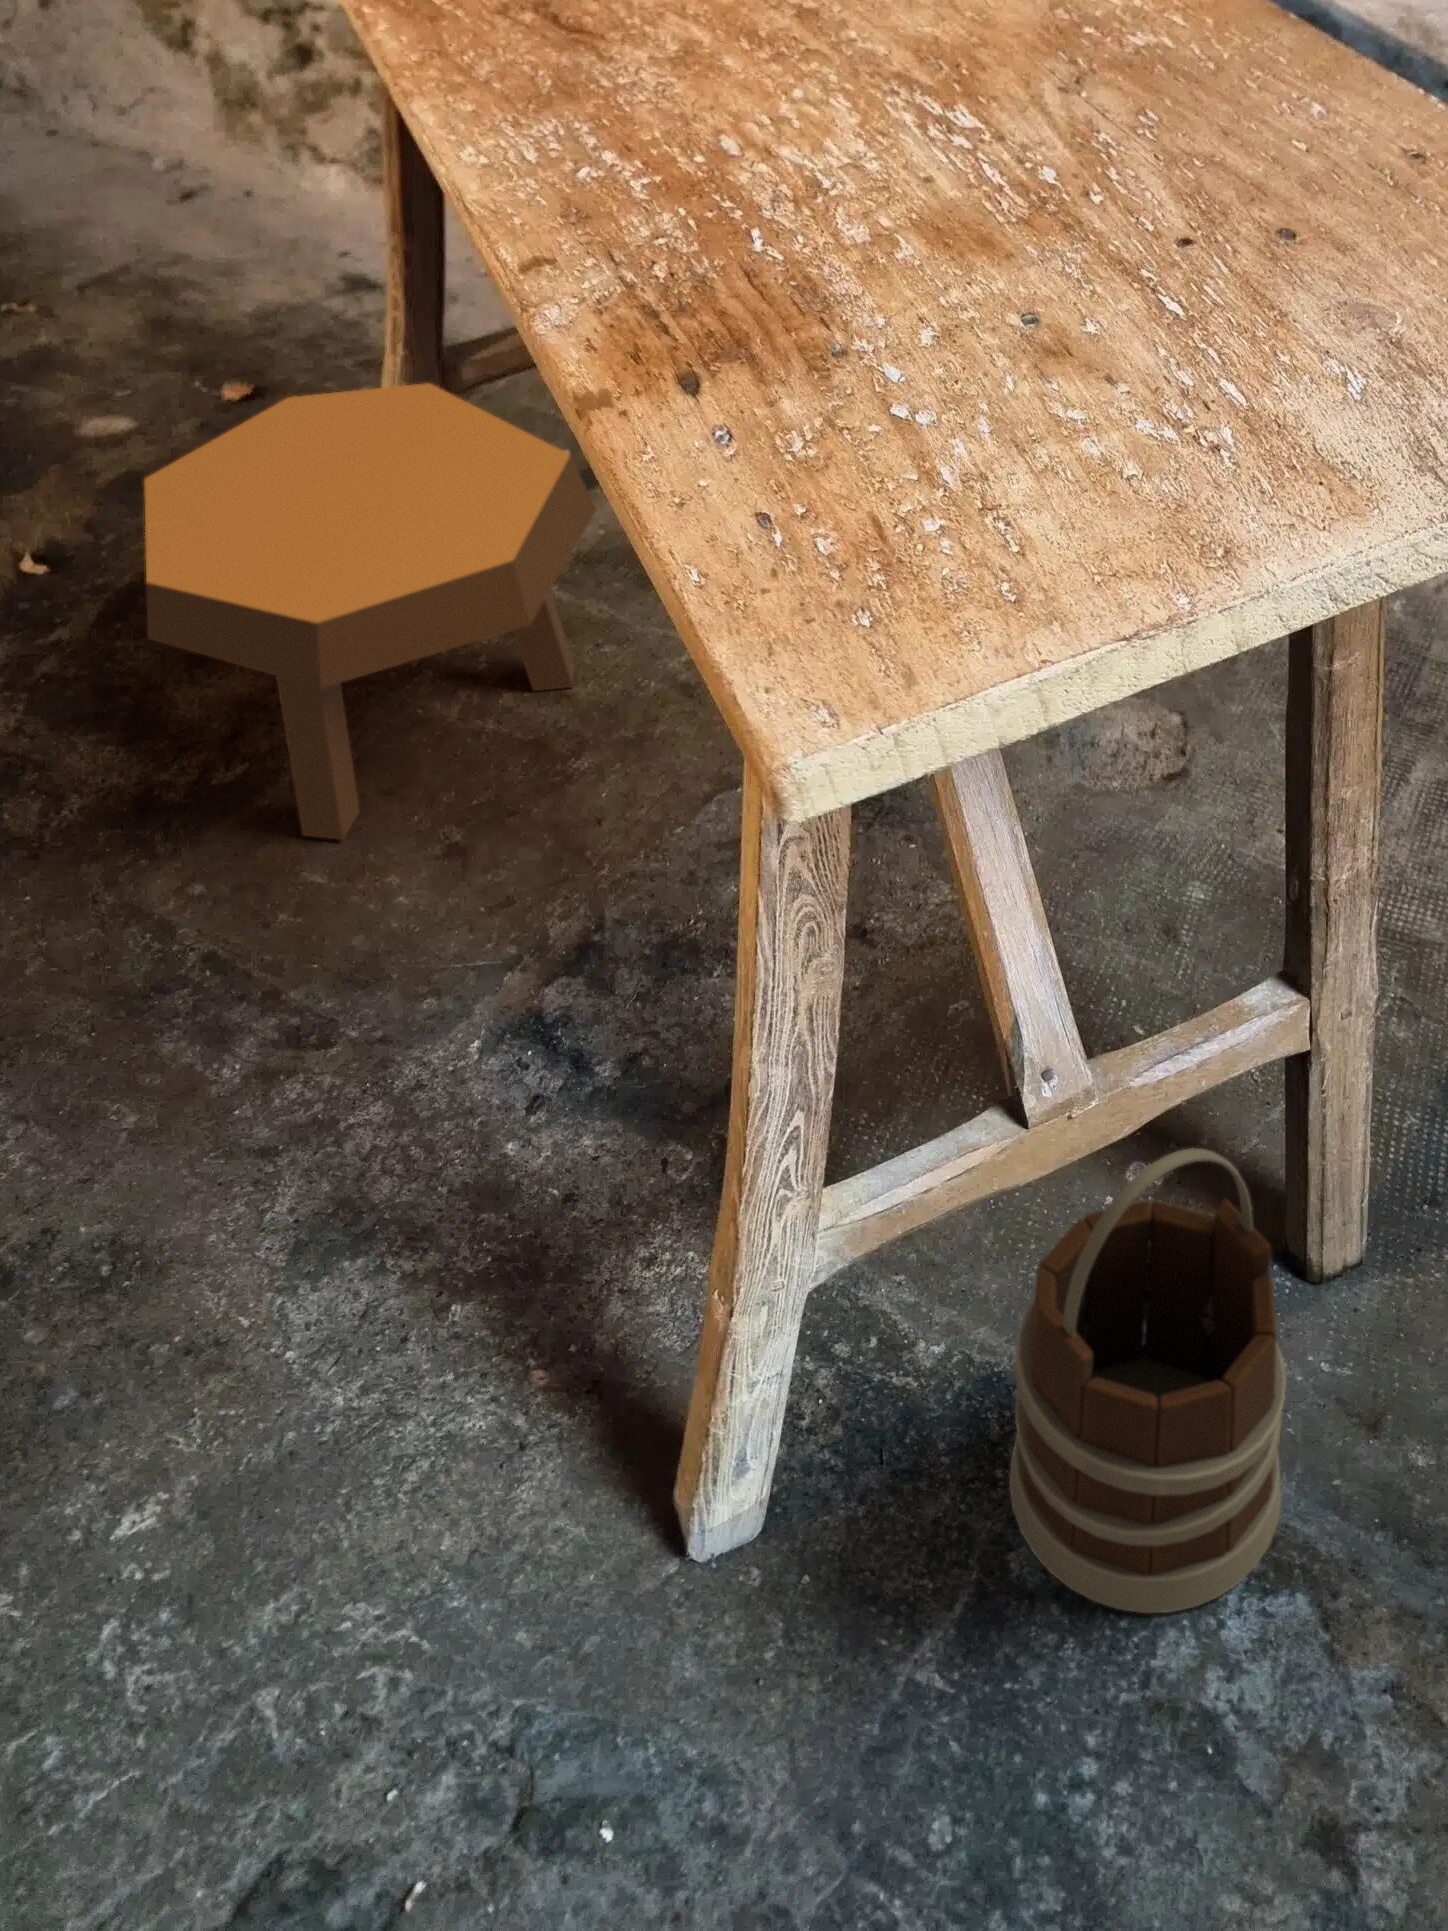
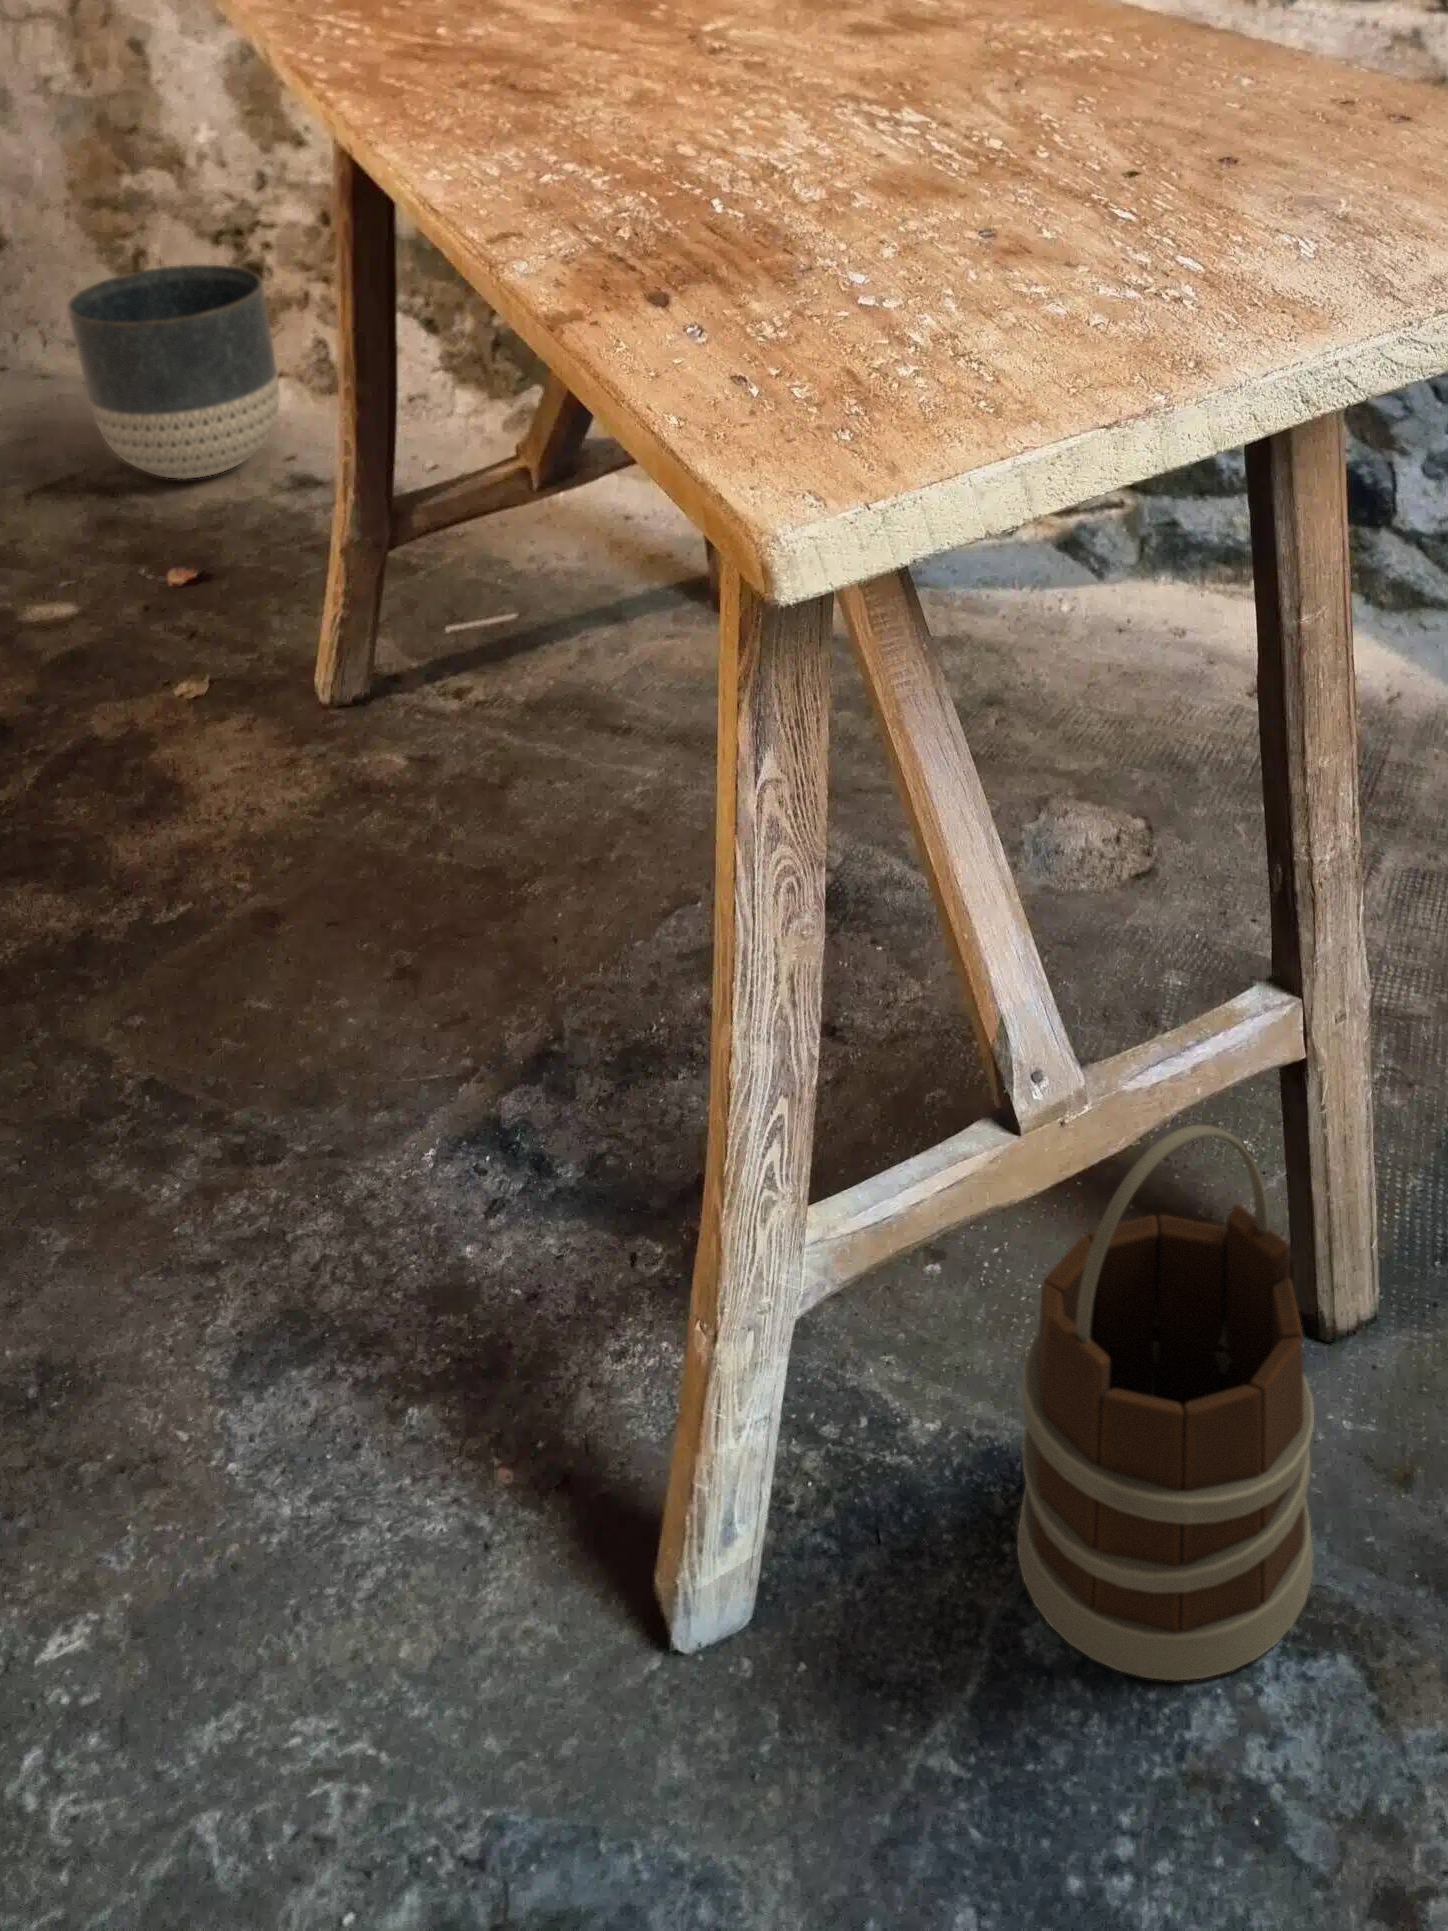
planter: none [113,41,332,269] -> present [67,265,280,479]
footstool: present [144,383,596,840] -> none [91,525,546,967]

